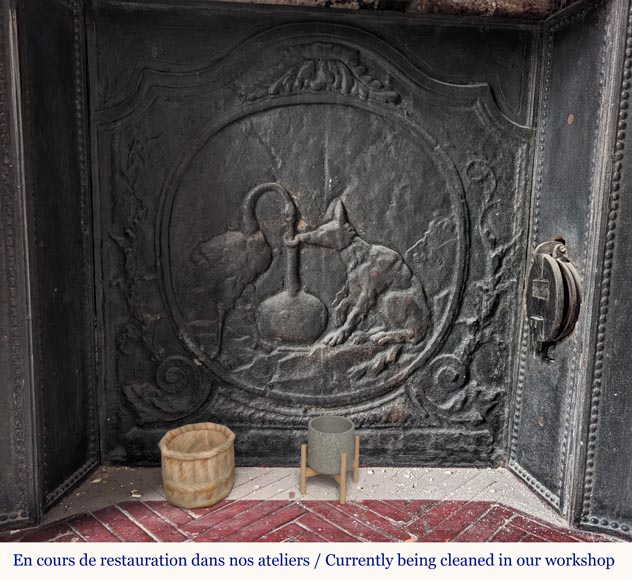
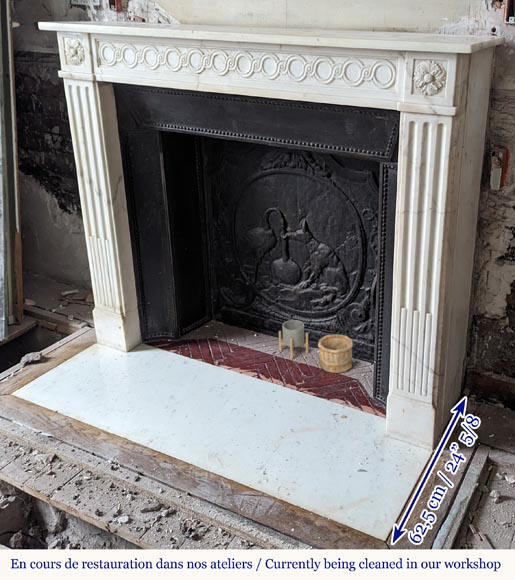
wooden bucket: present [158,422,236,509] -> present [318,334,353,373]

